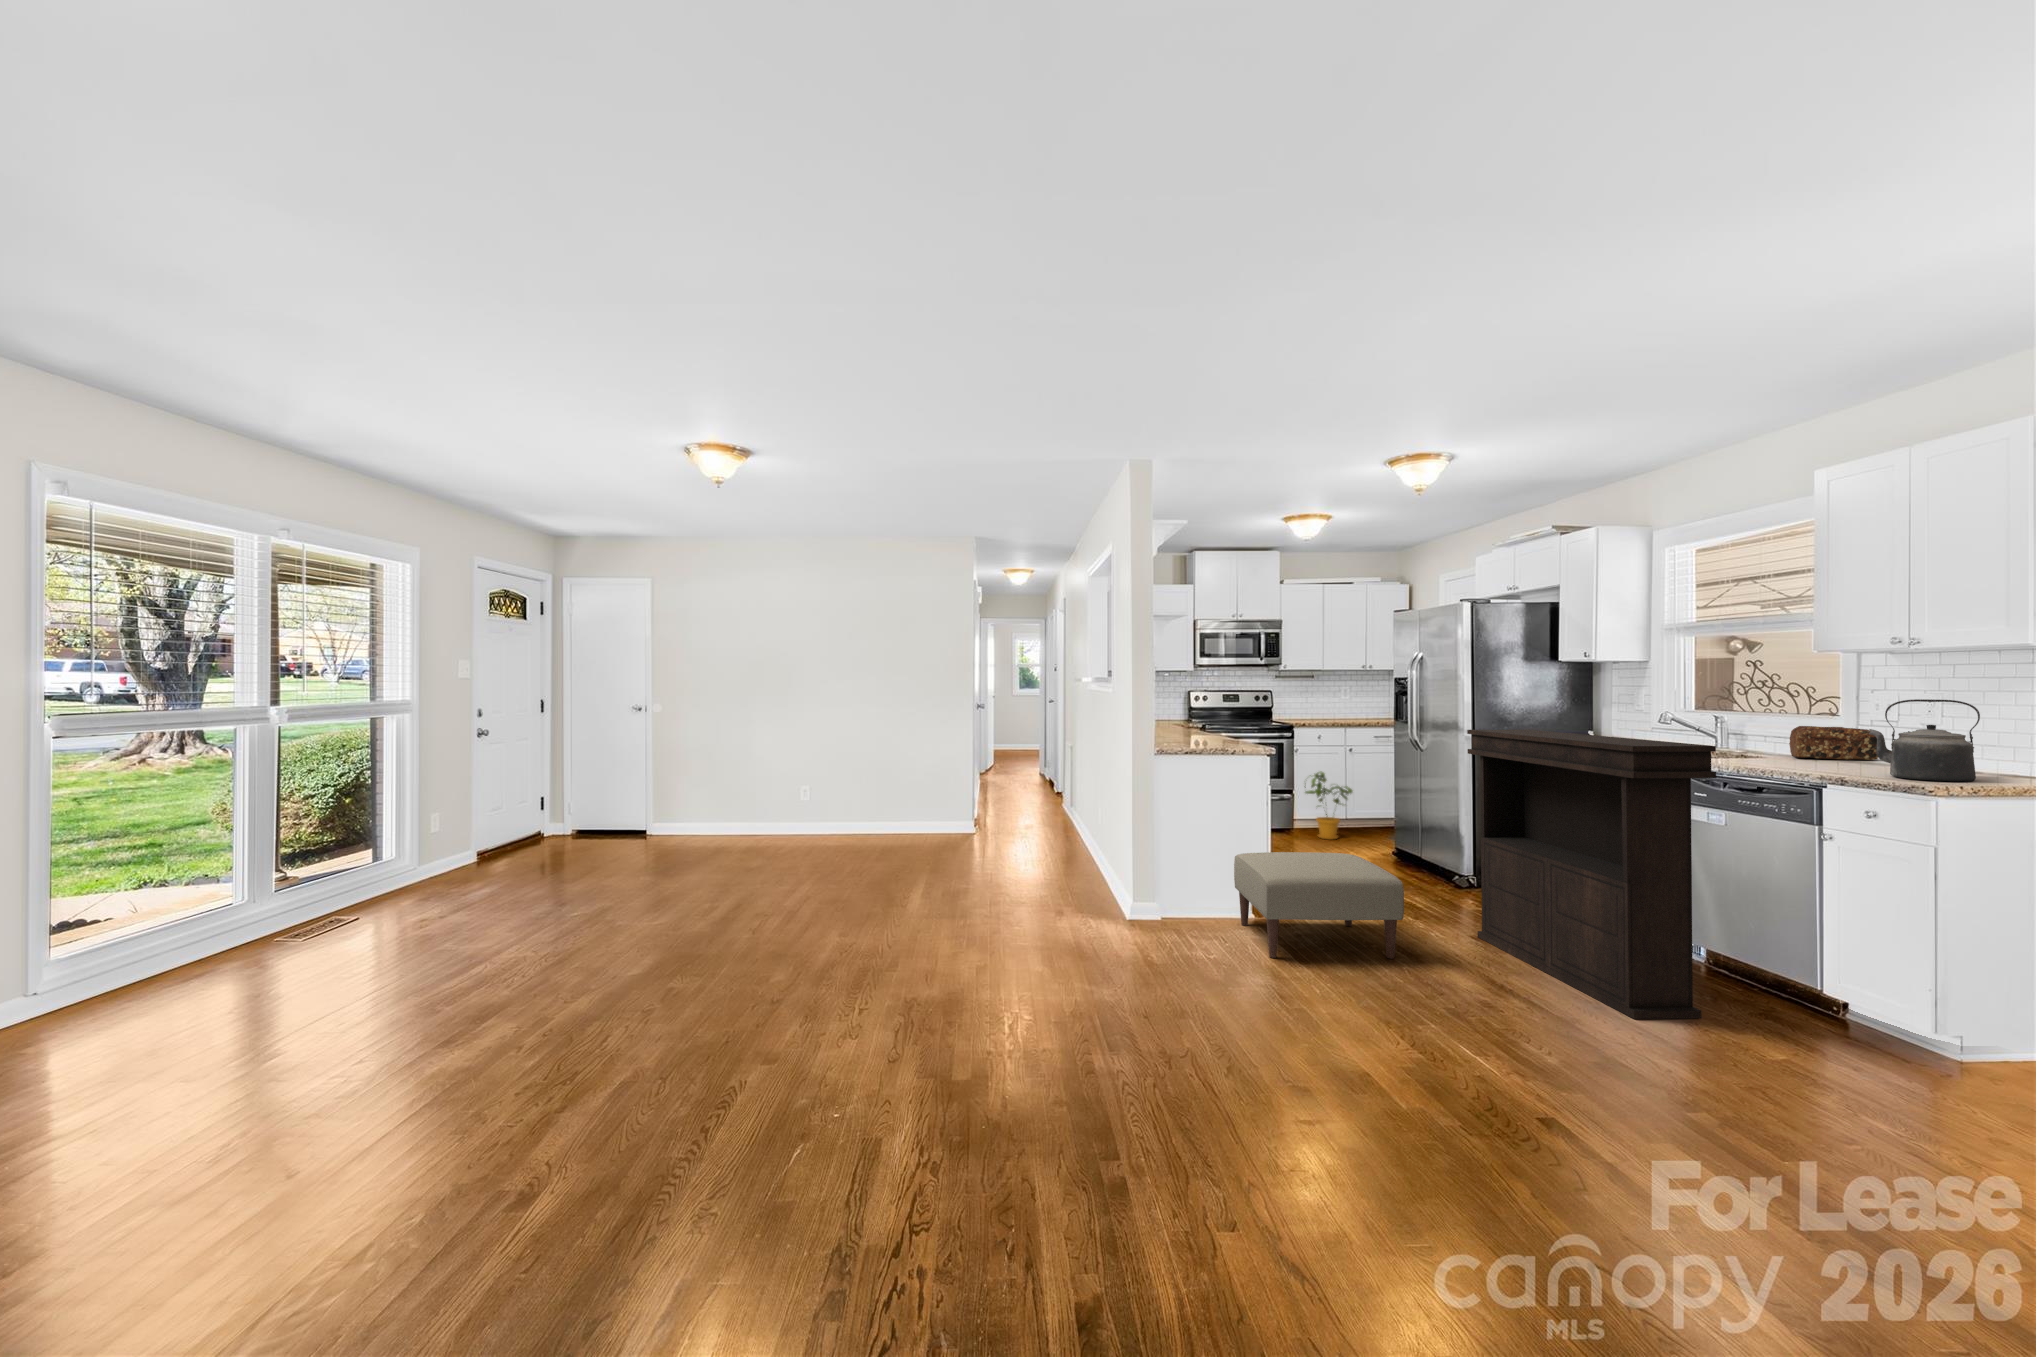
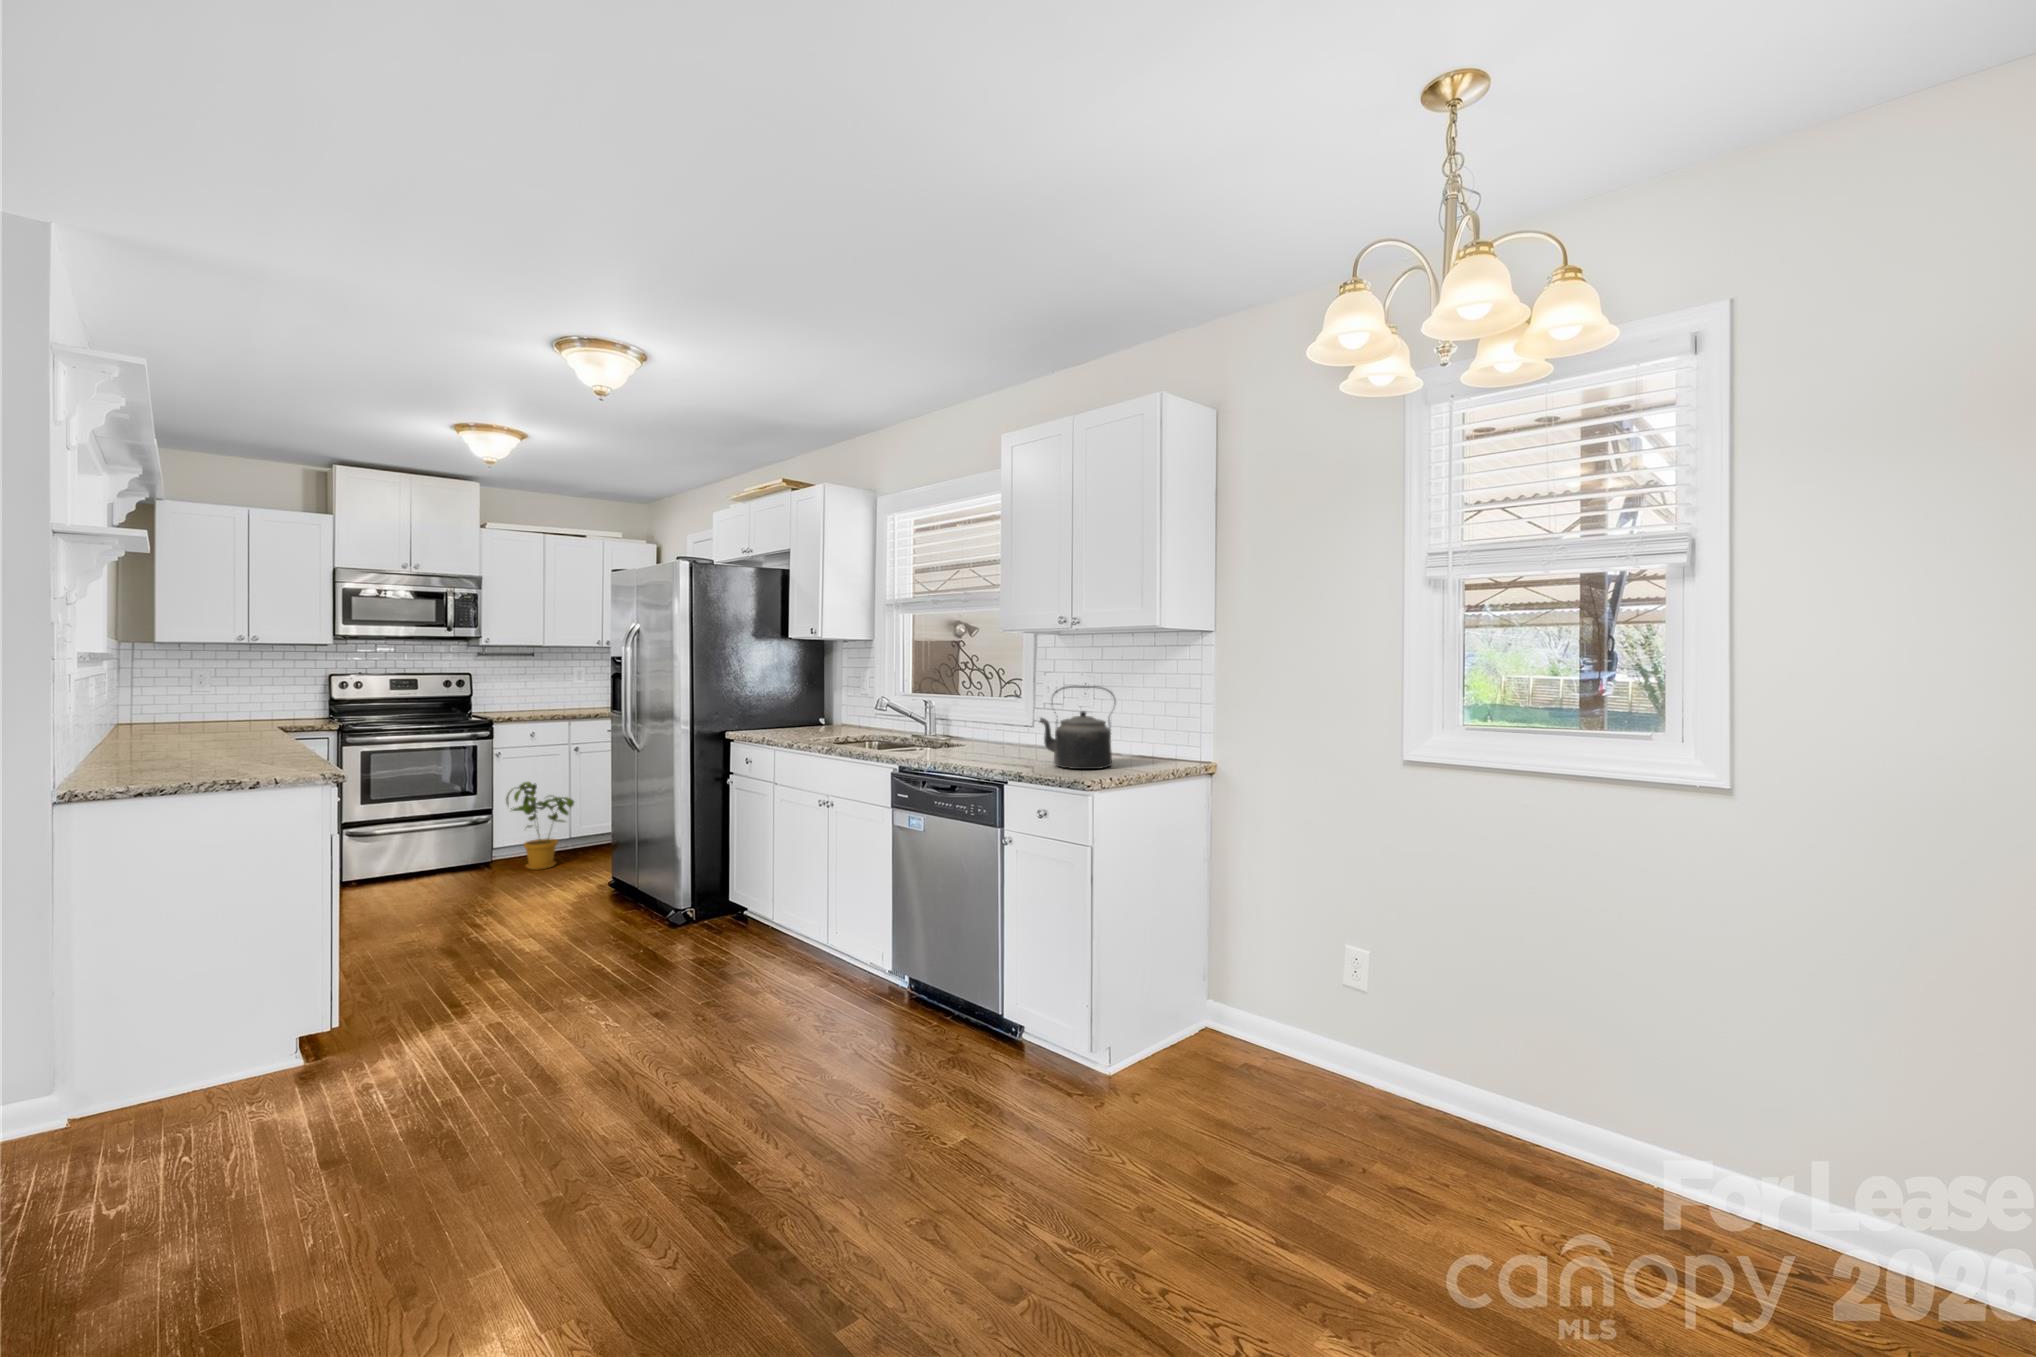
bread loaf: present [1789,726,1878,760] -> none [981,712,1045,745]
console table: present [1467,730,1716,1019] -> none [650,726,906,1131]
ottoman: present [1234,852,1404,959] -> none [183,937,512,1212]

